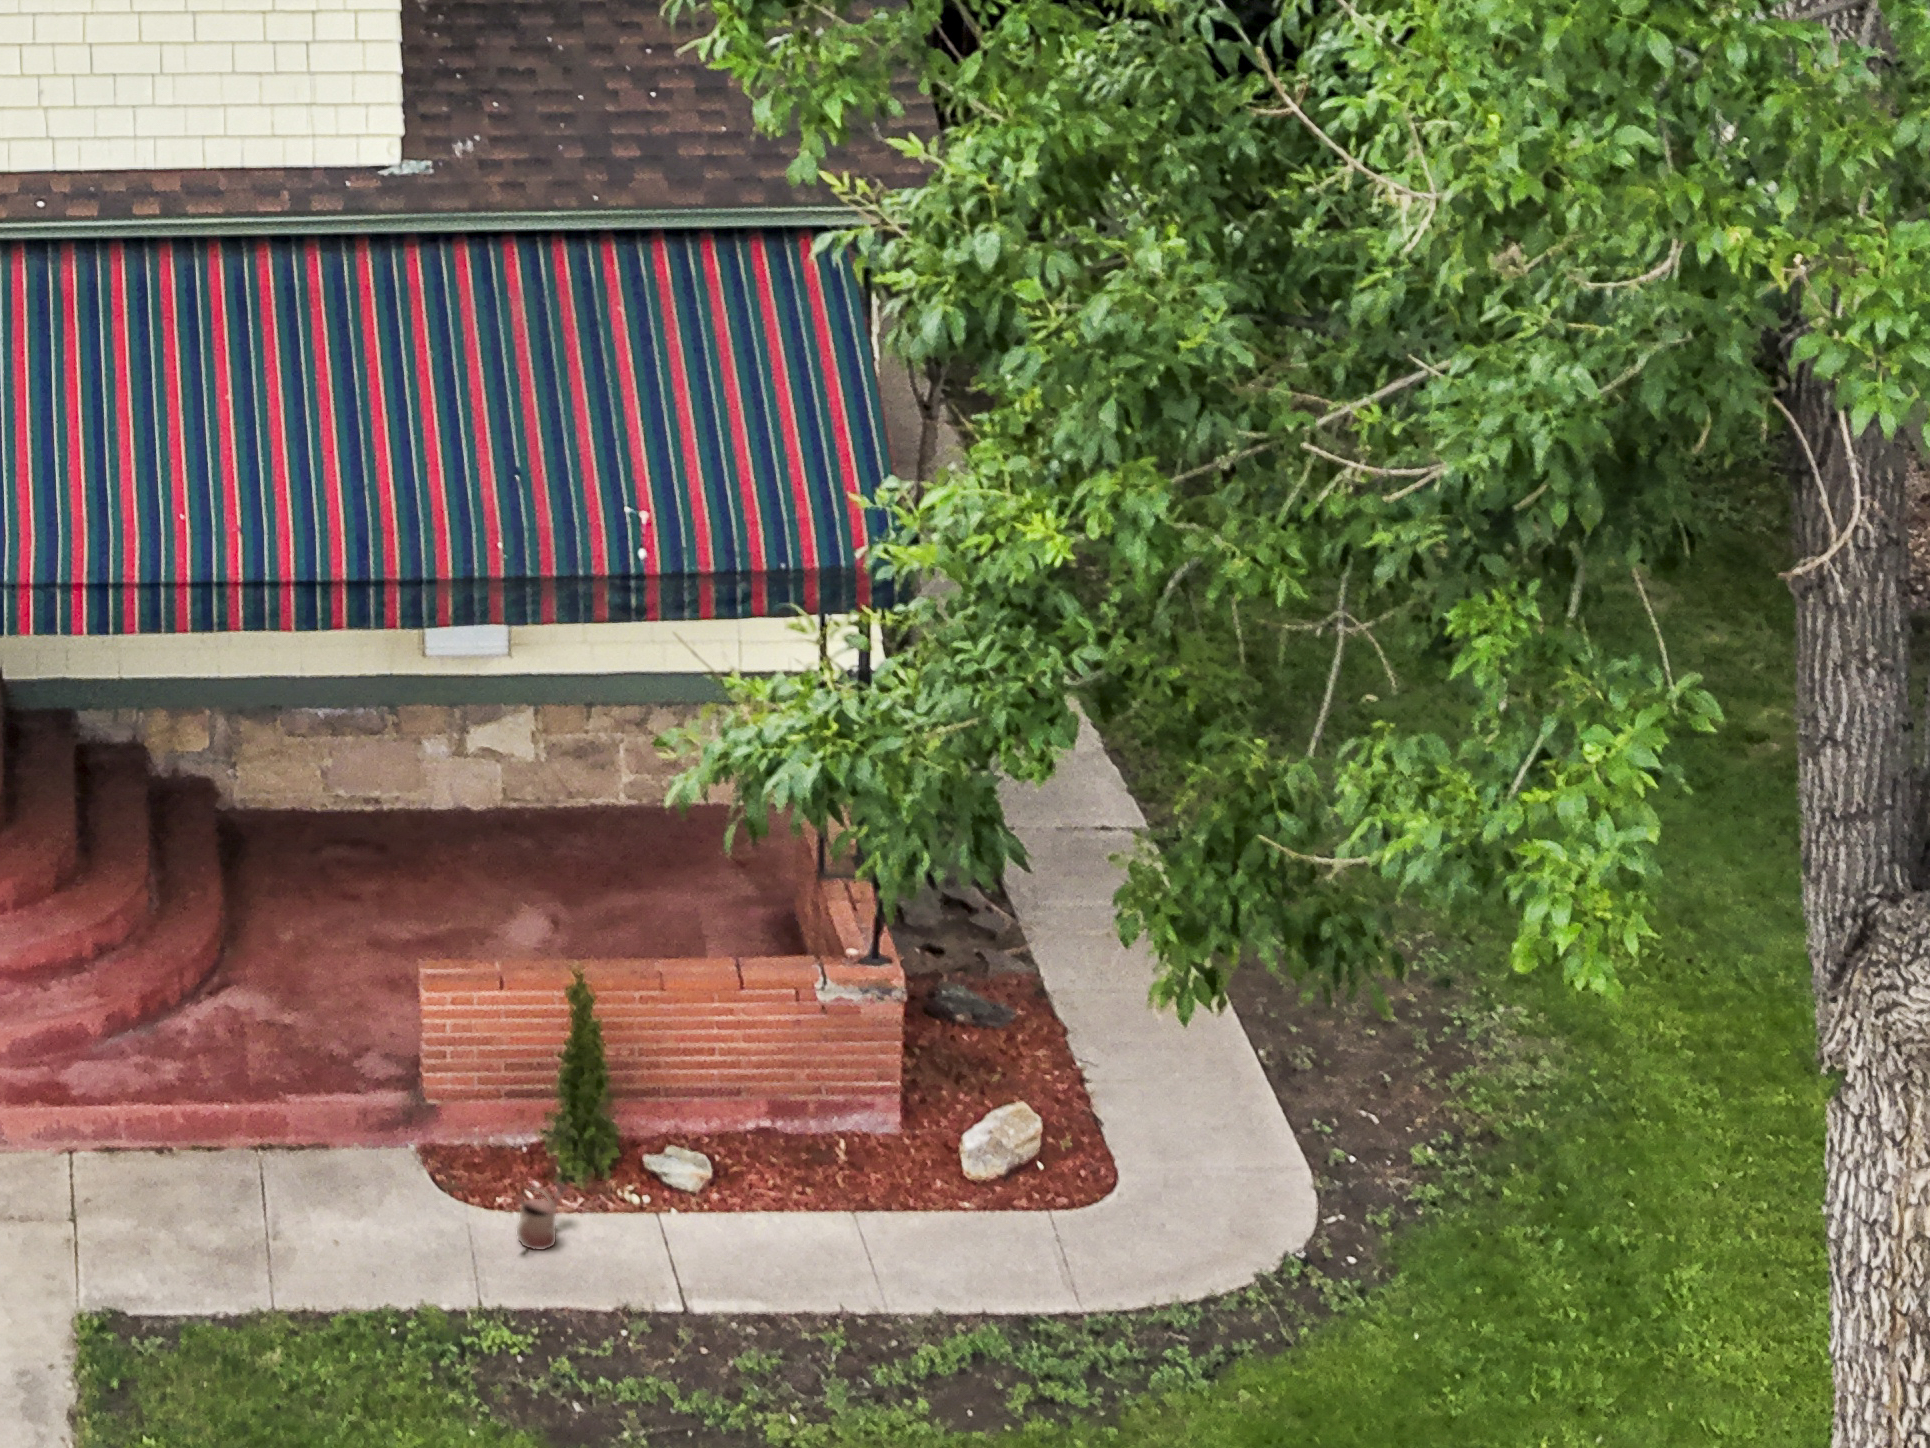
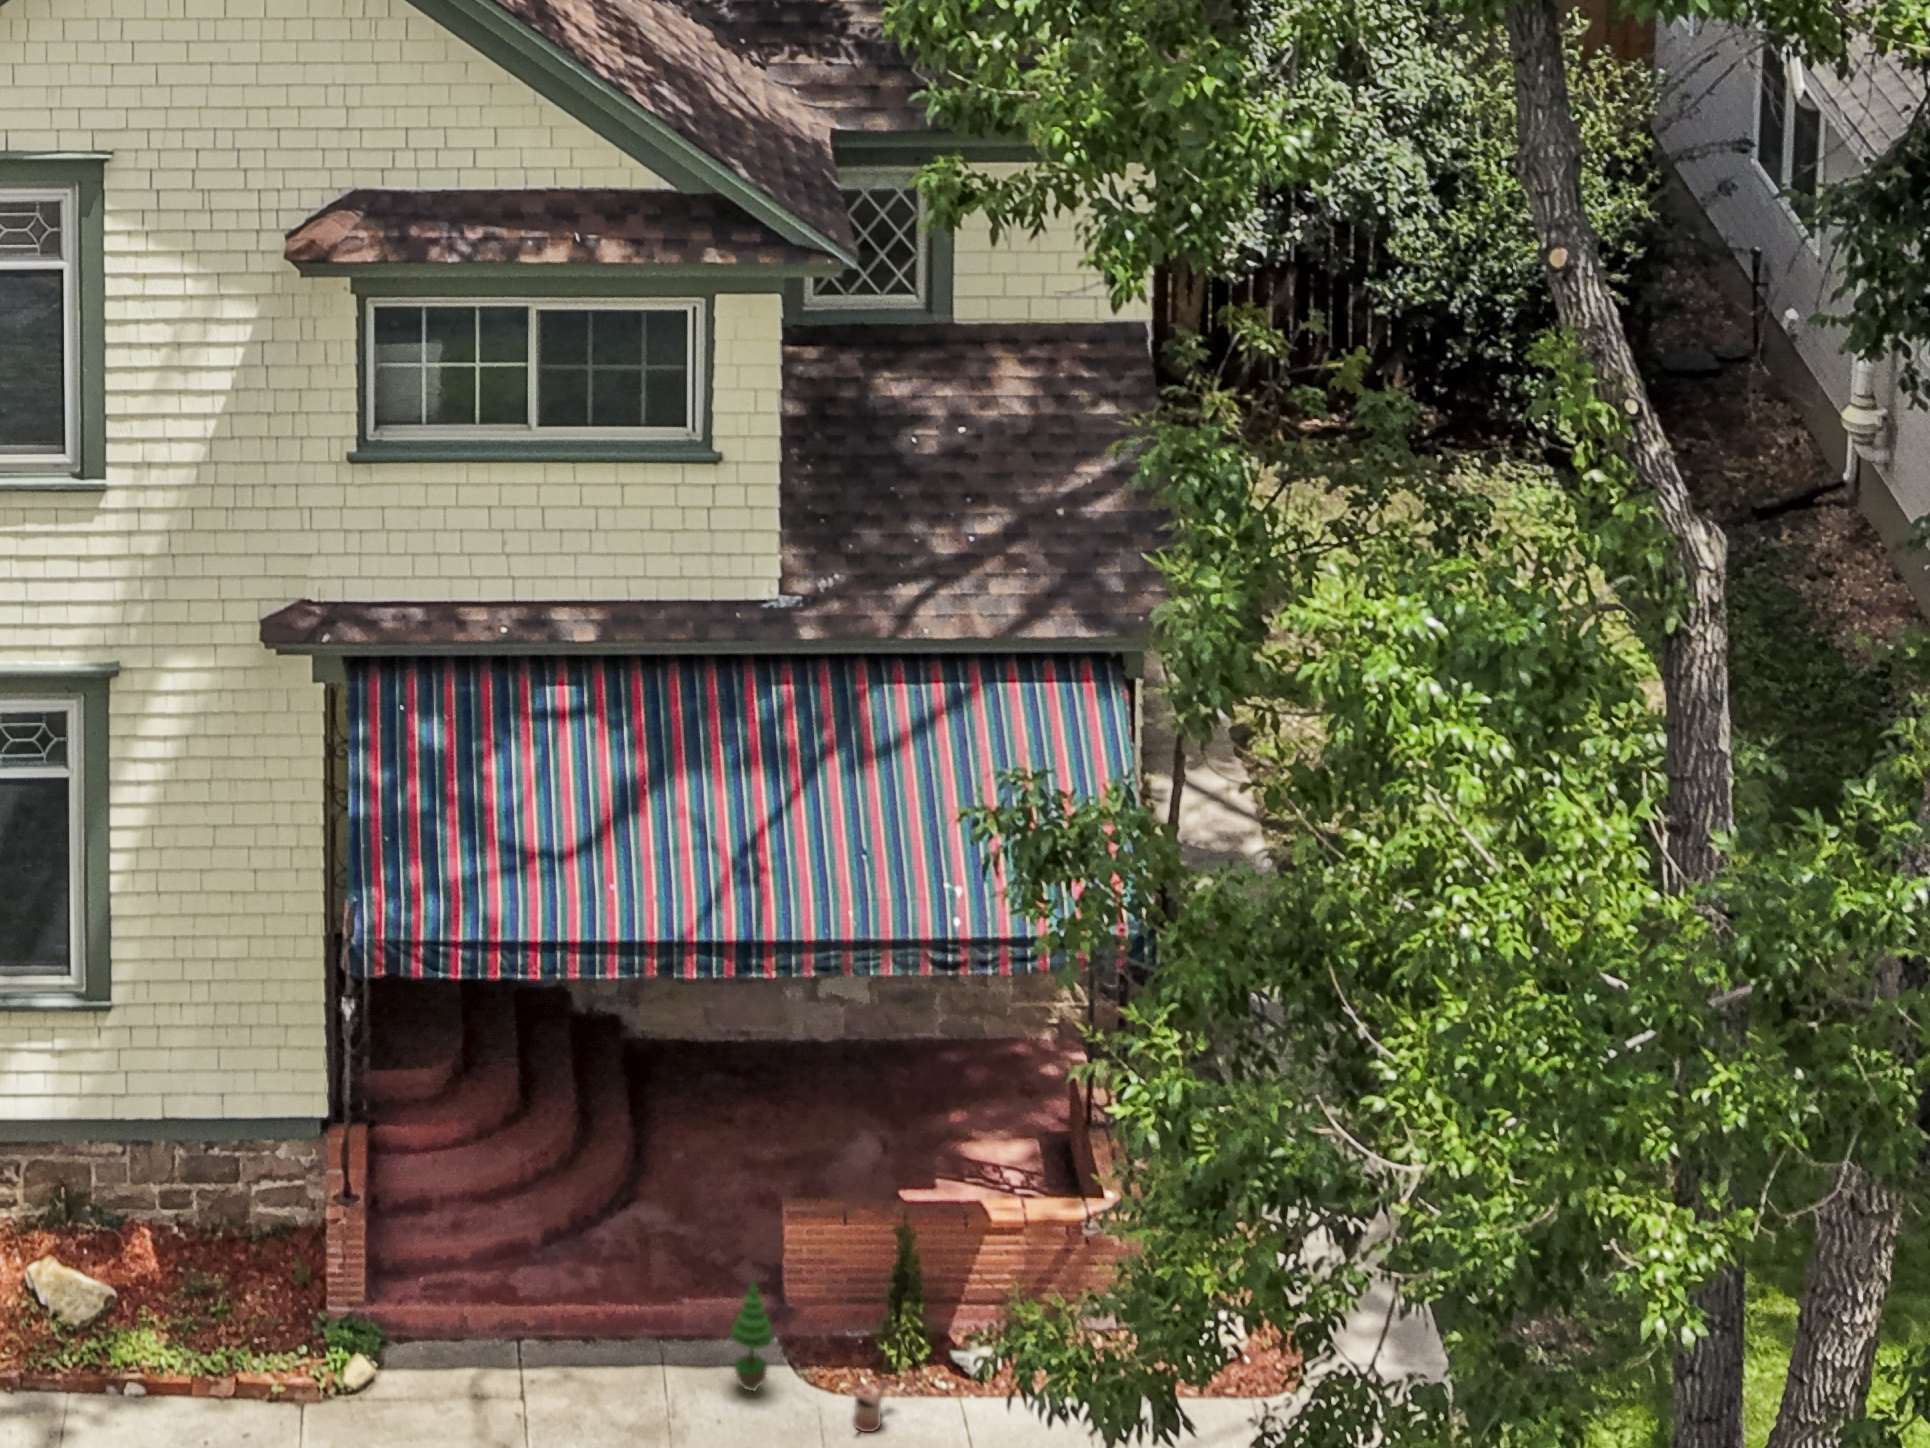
potted tree: none [352,1050,409,1202] -> present [731,1283,772,1391]

